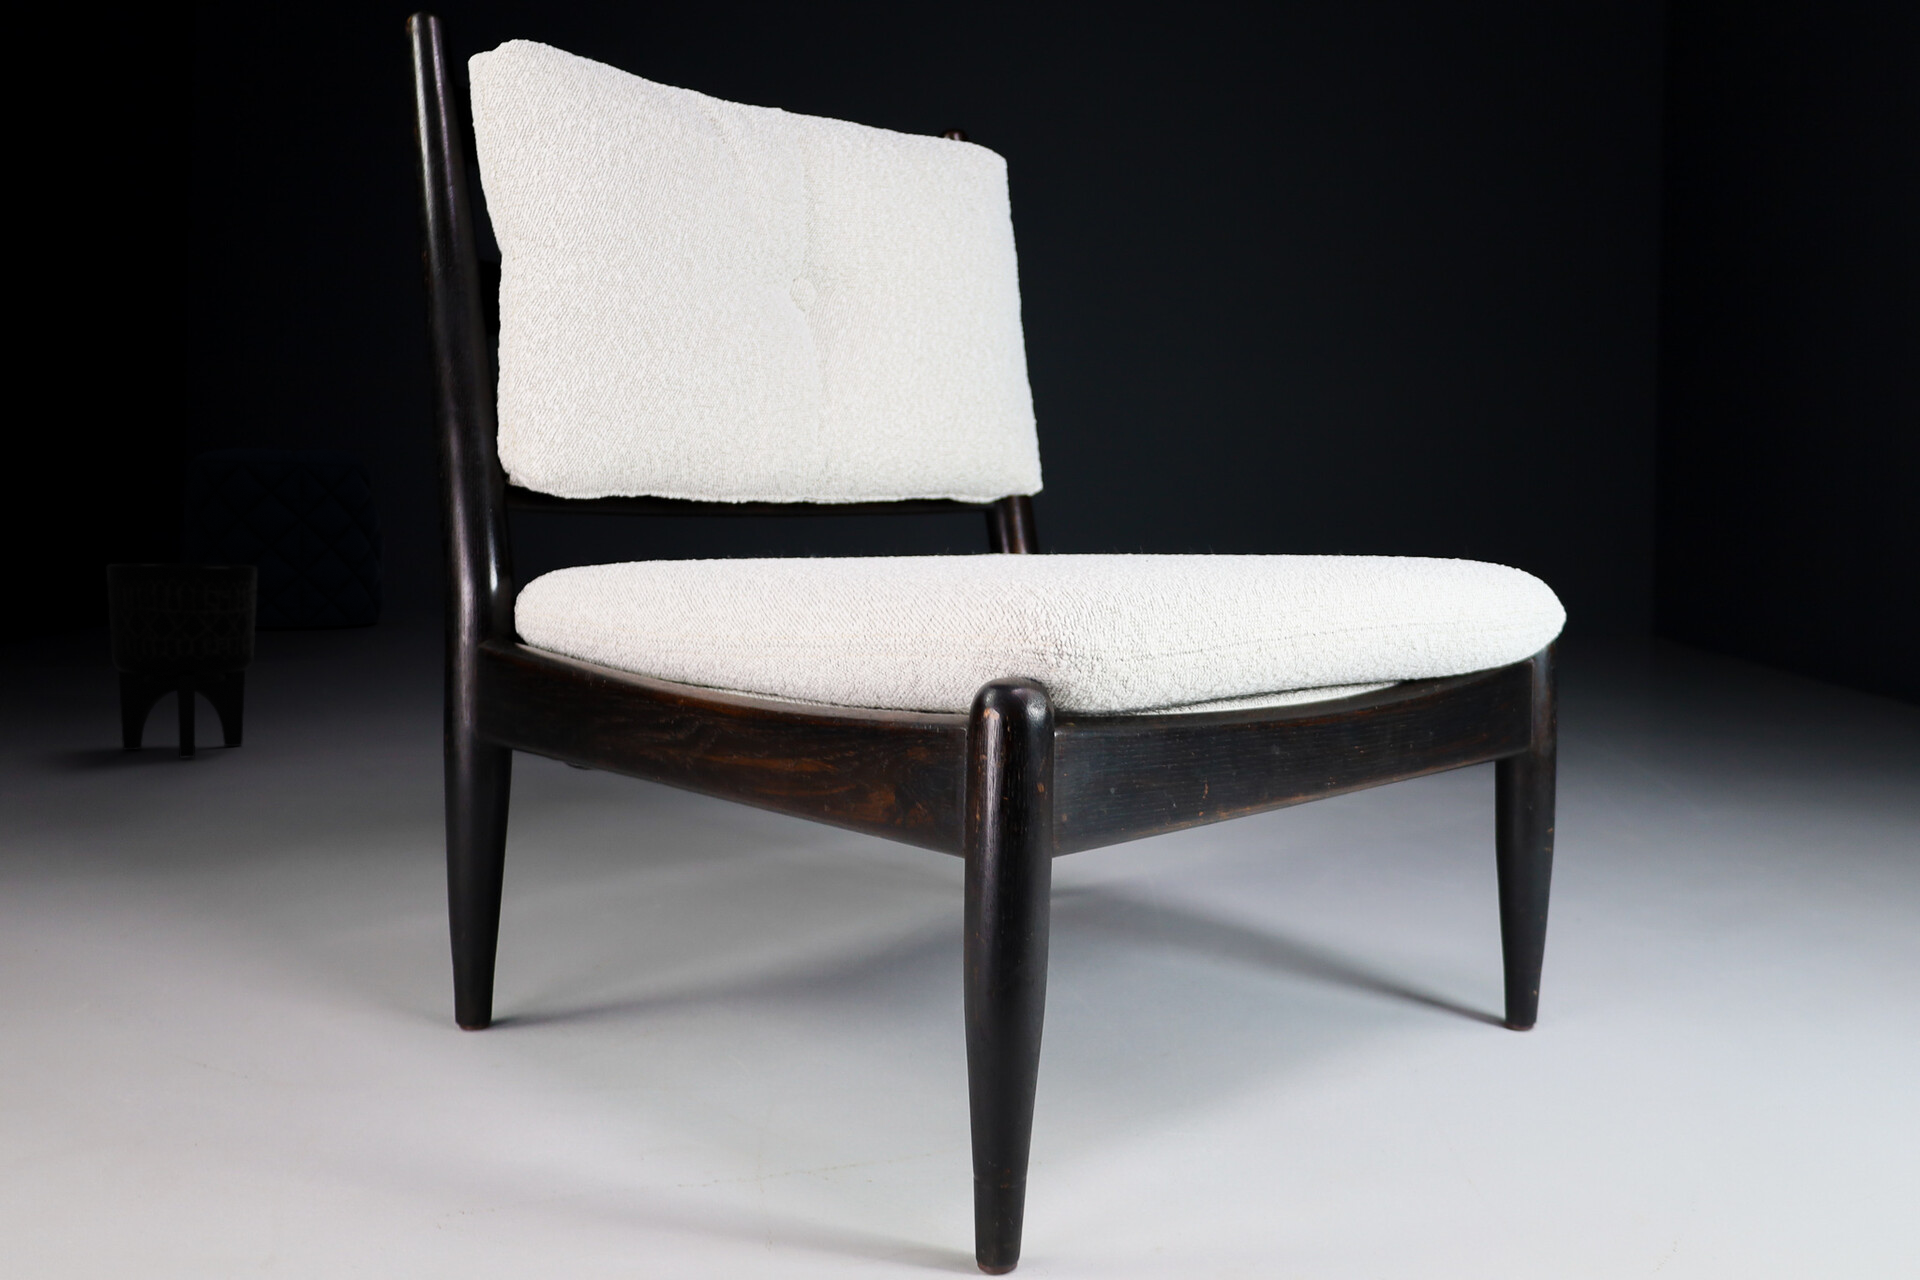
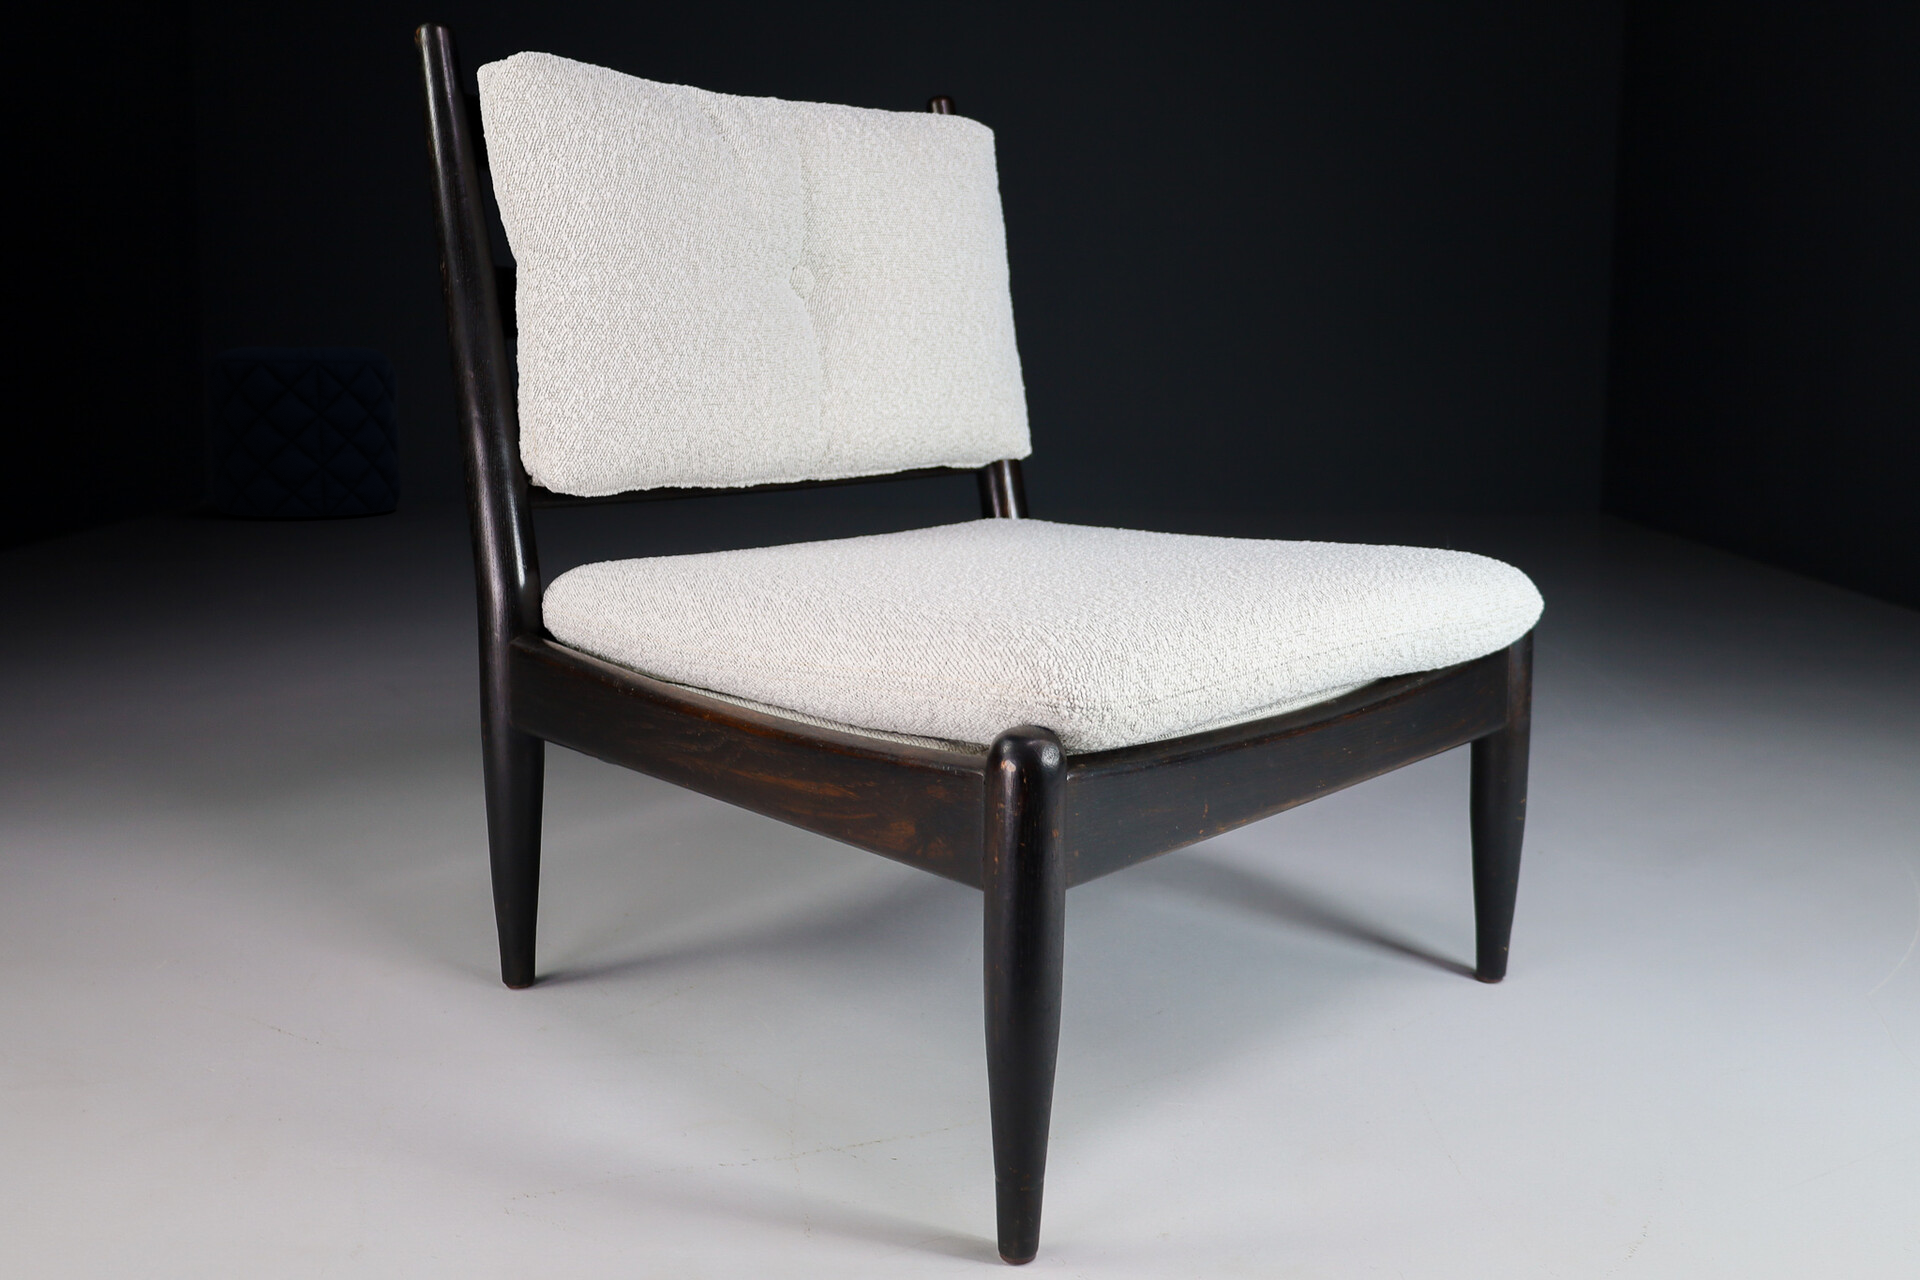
planter: present [107,564,258,758] -> none [140,487,284,674]

